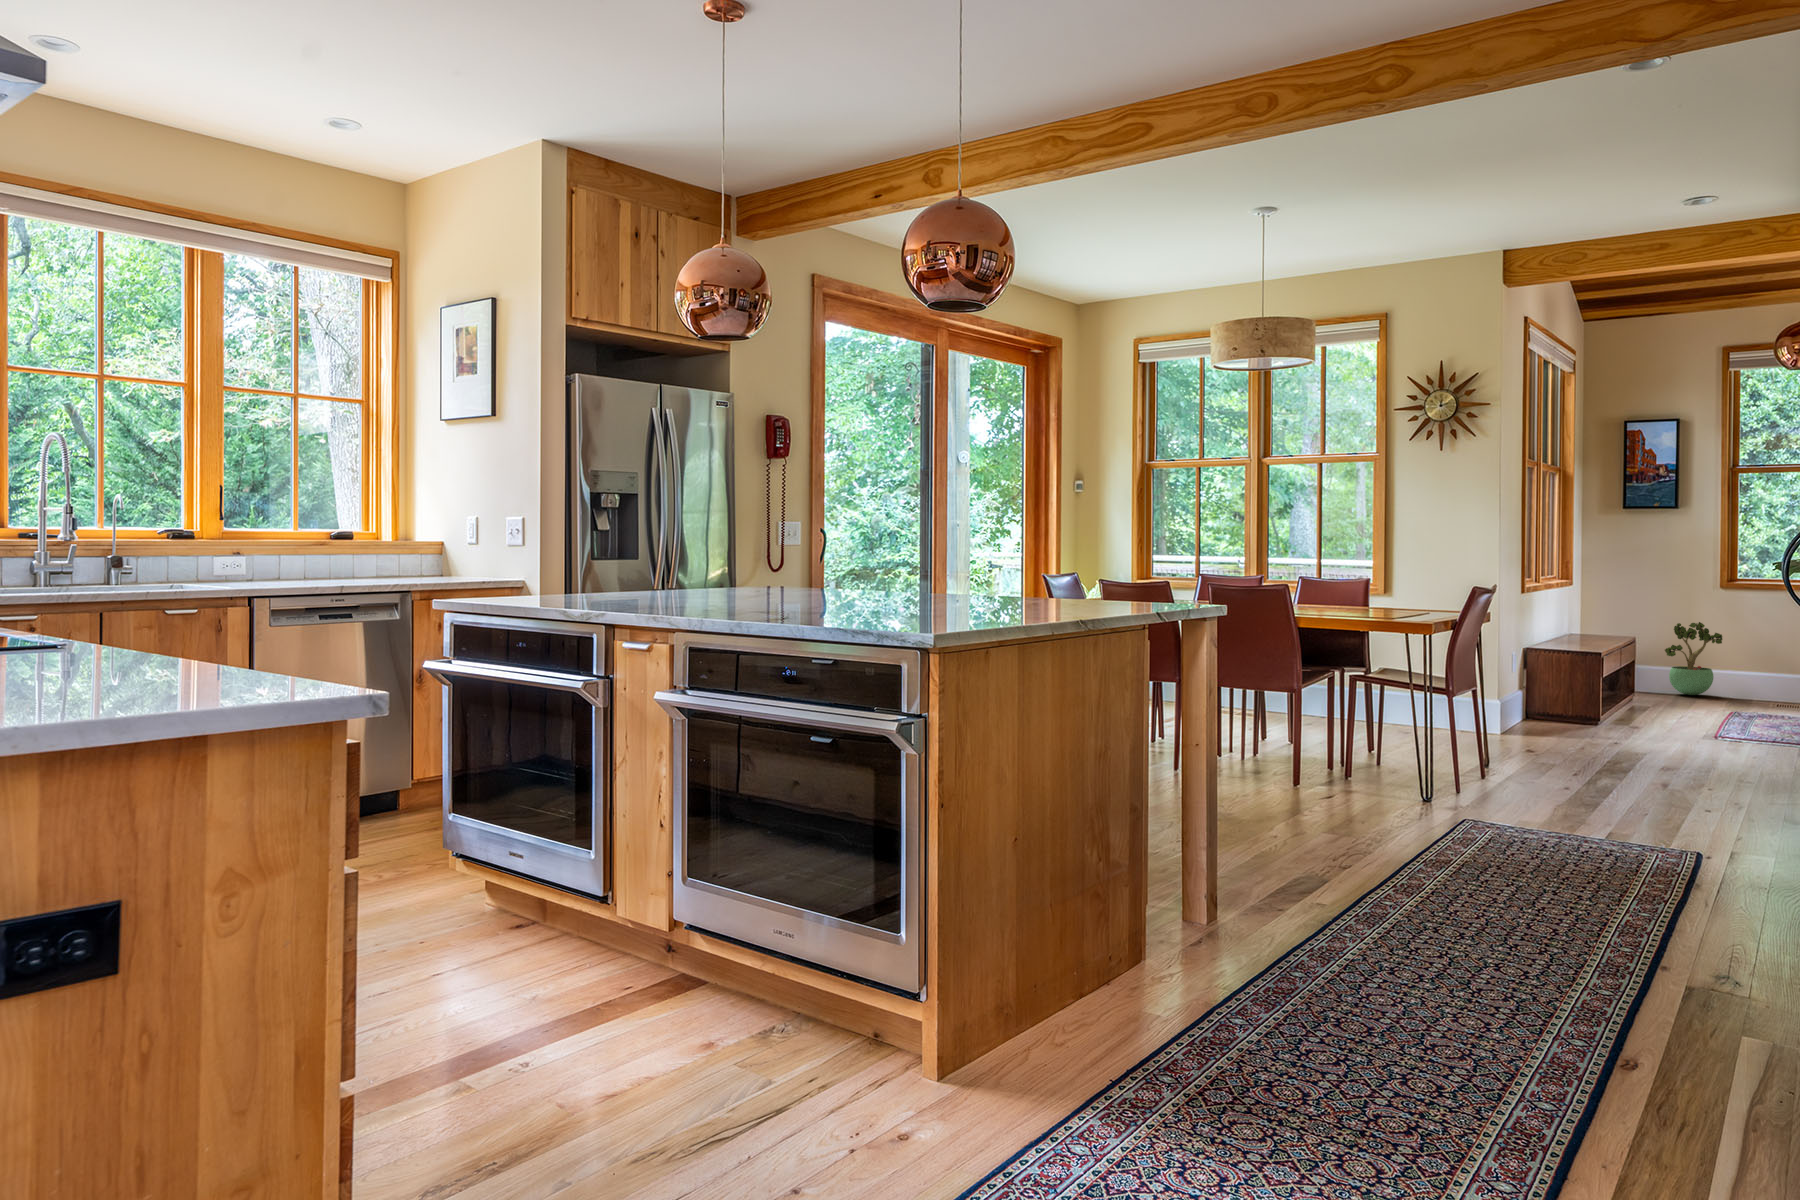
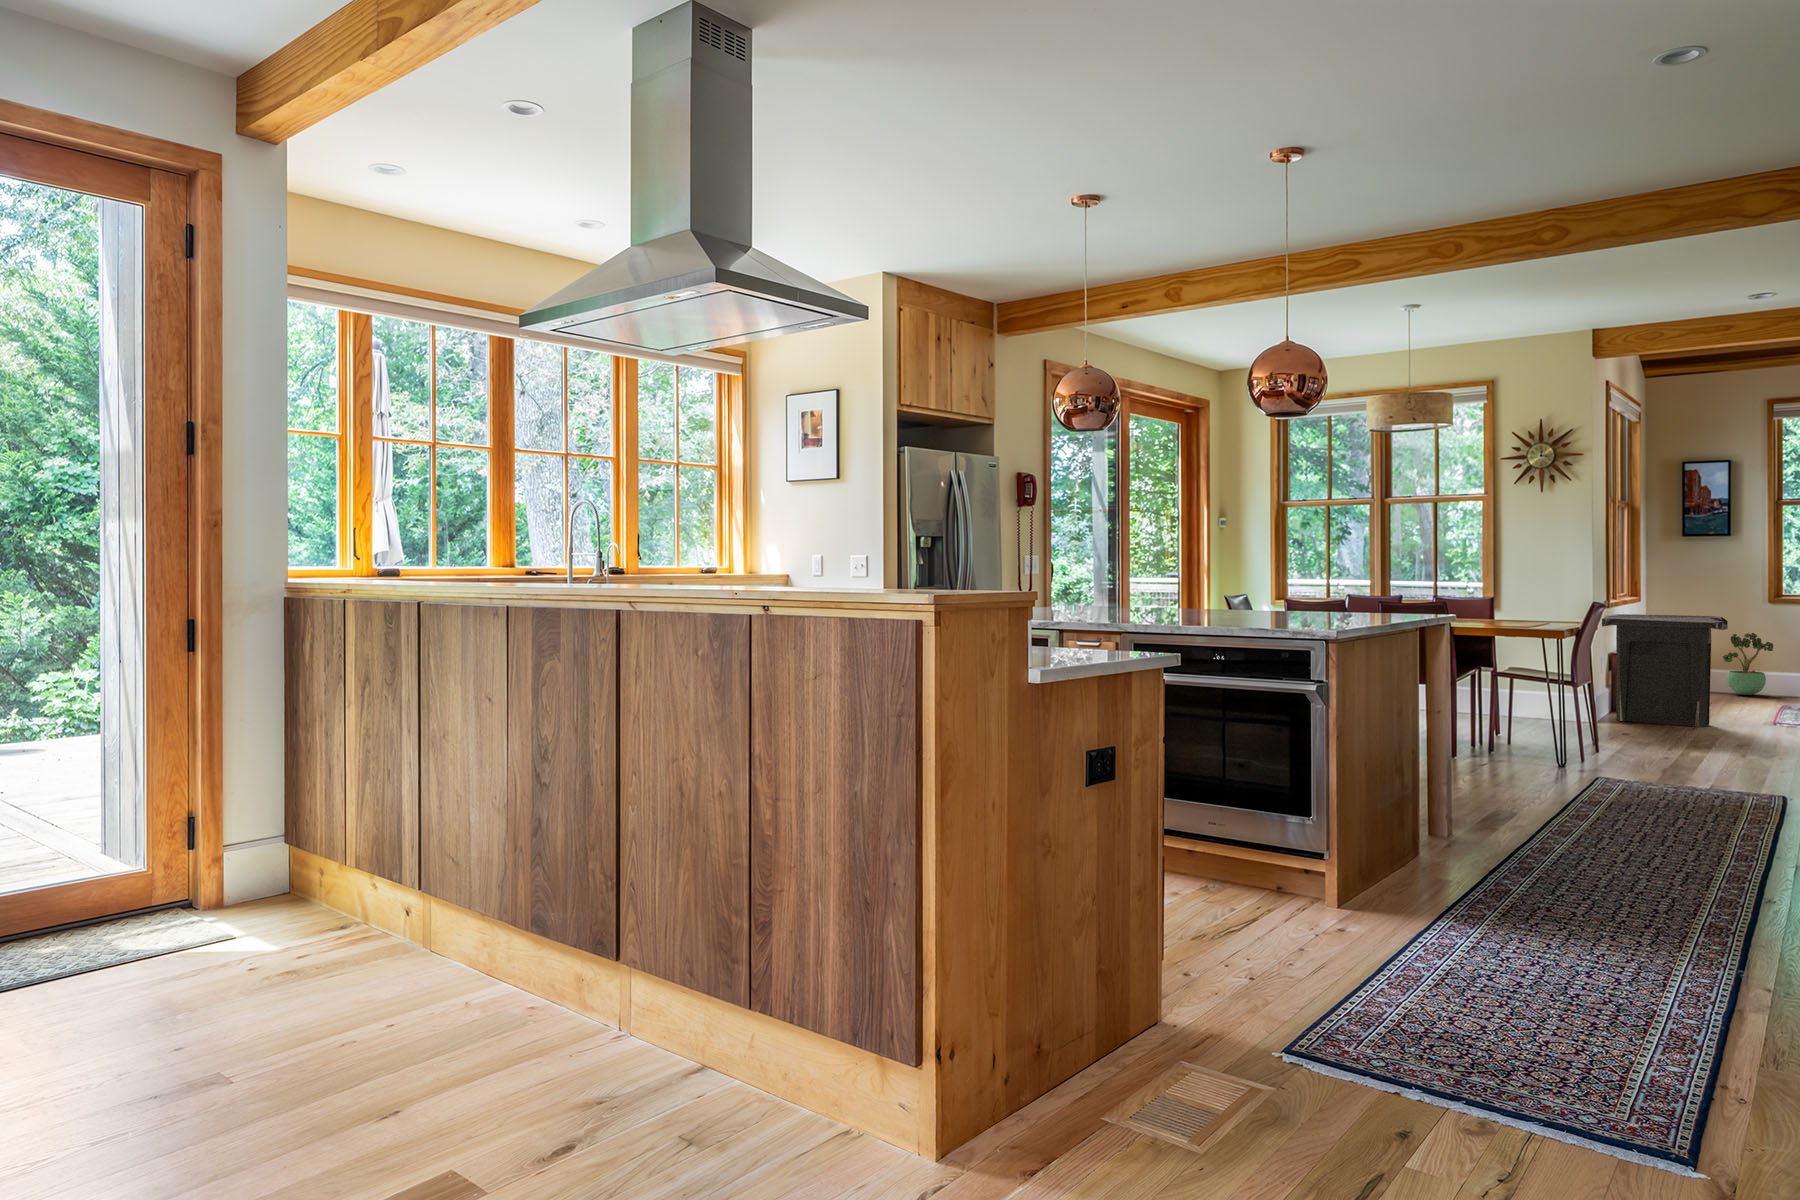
trash can: none [1511,600,1659,738] -> present [1602,614,1728,727]

